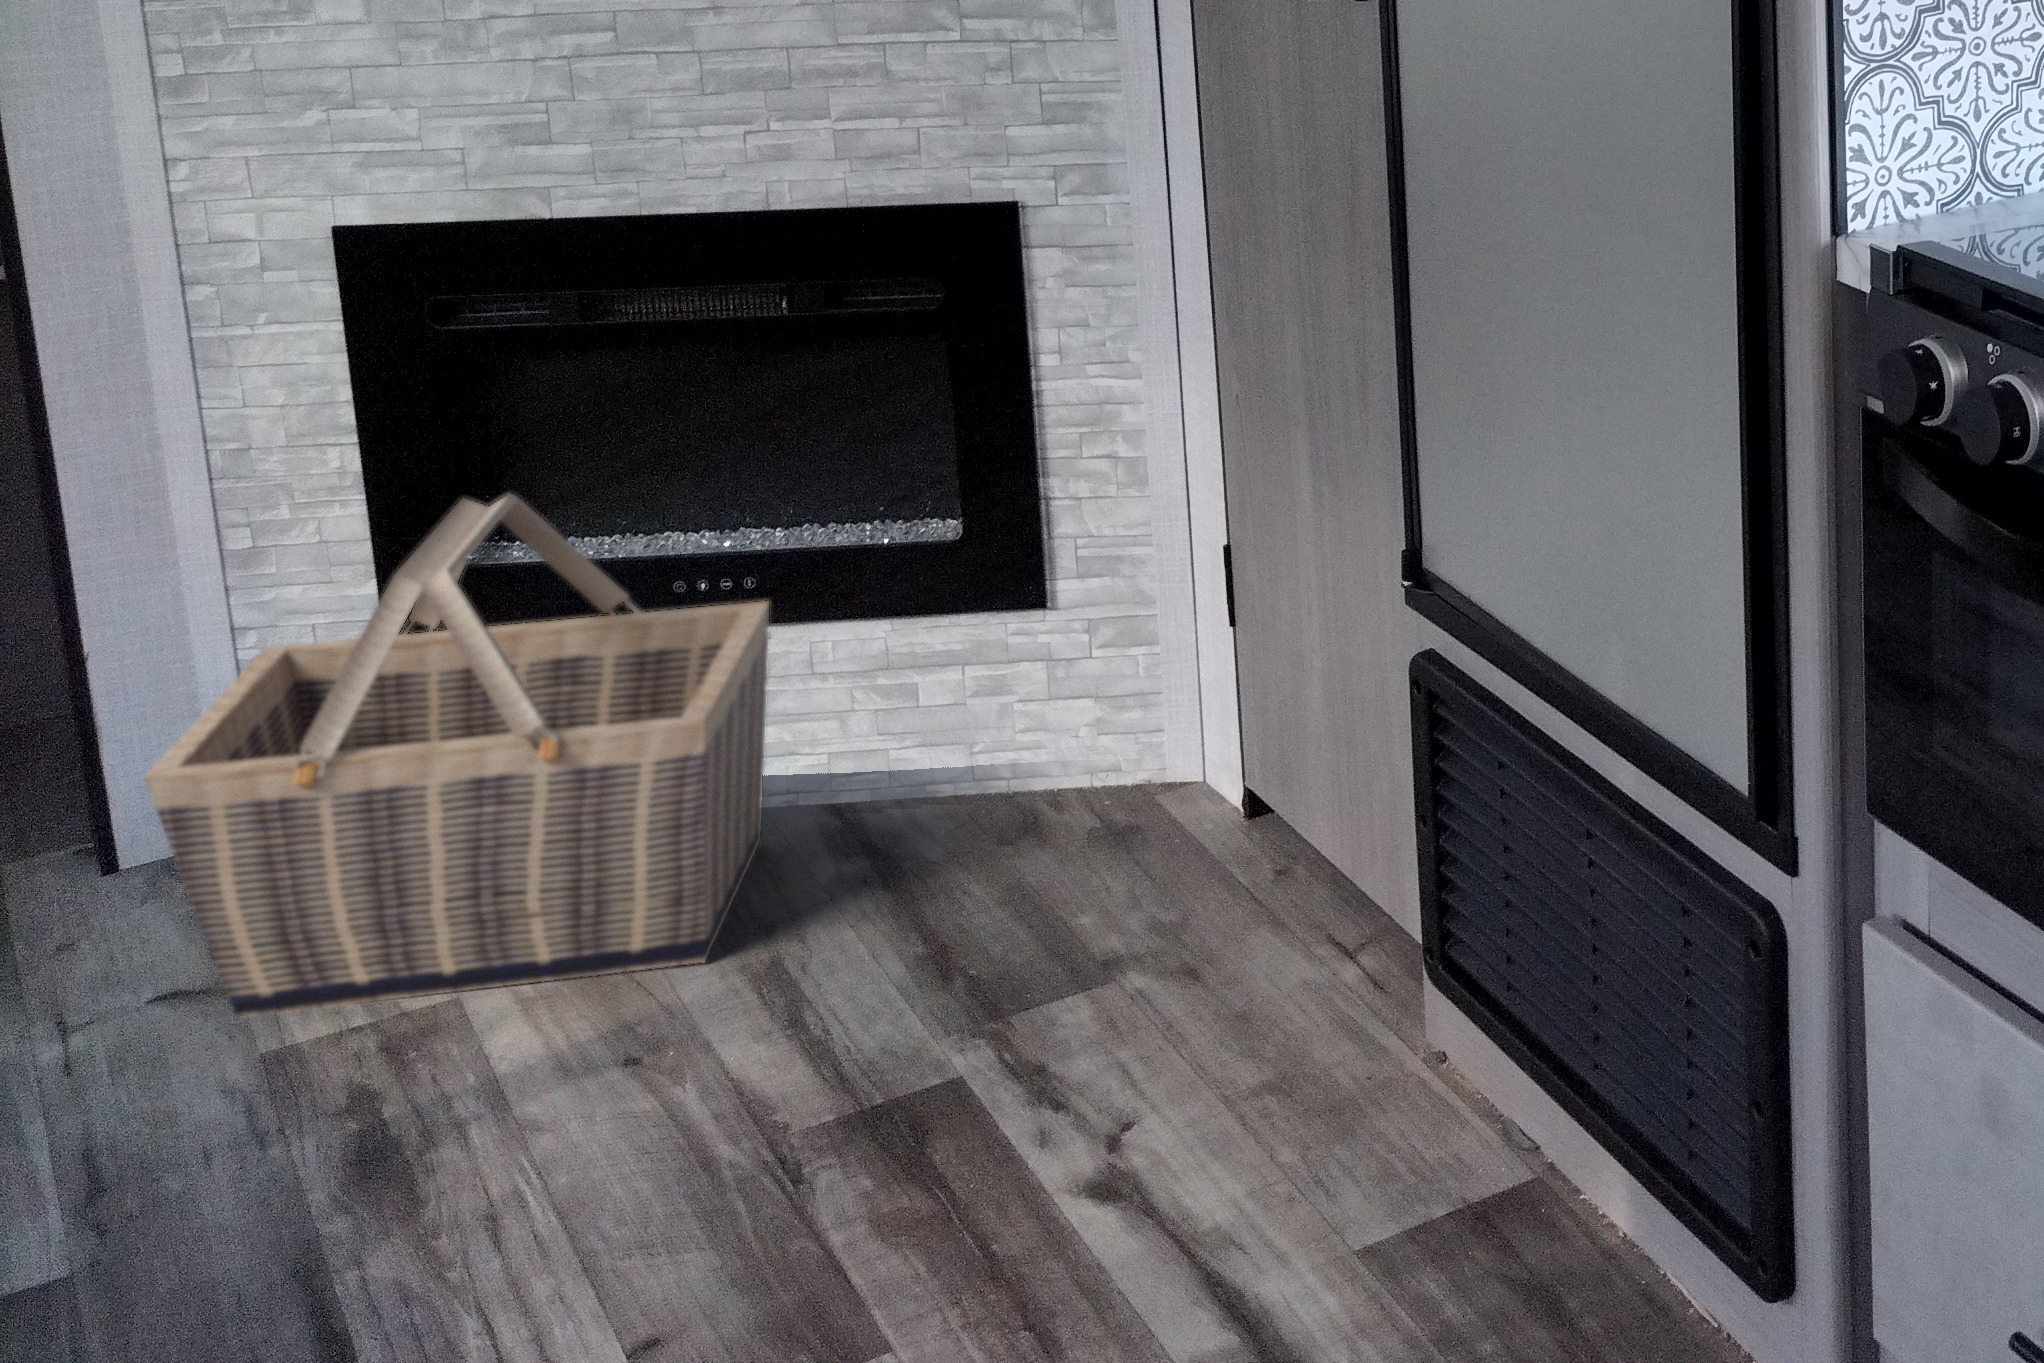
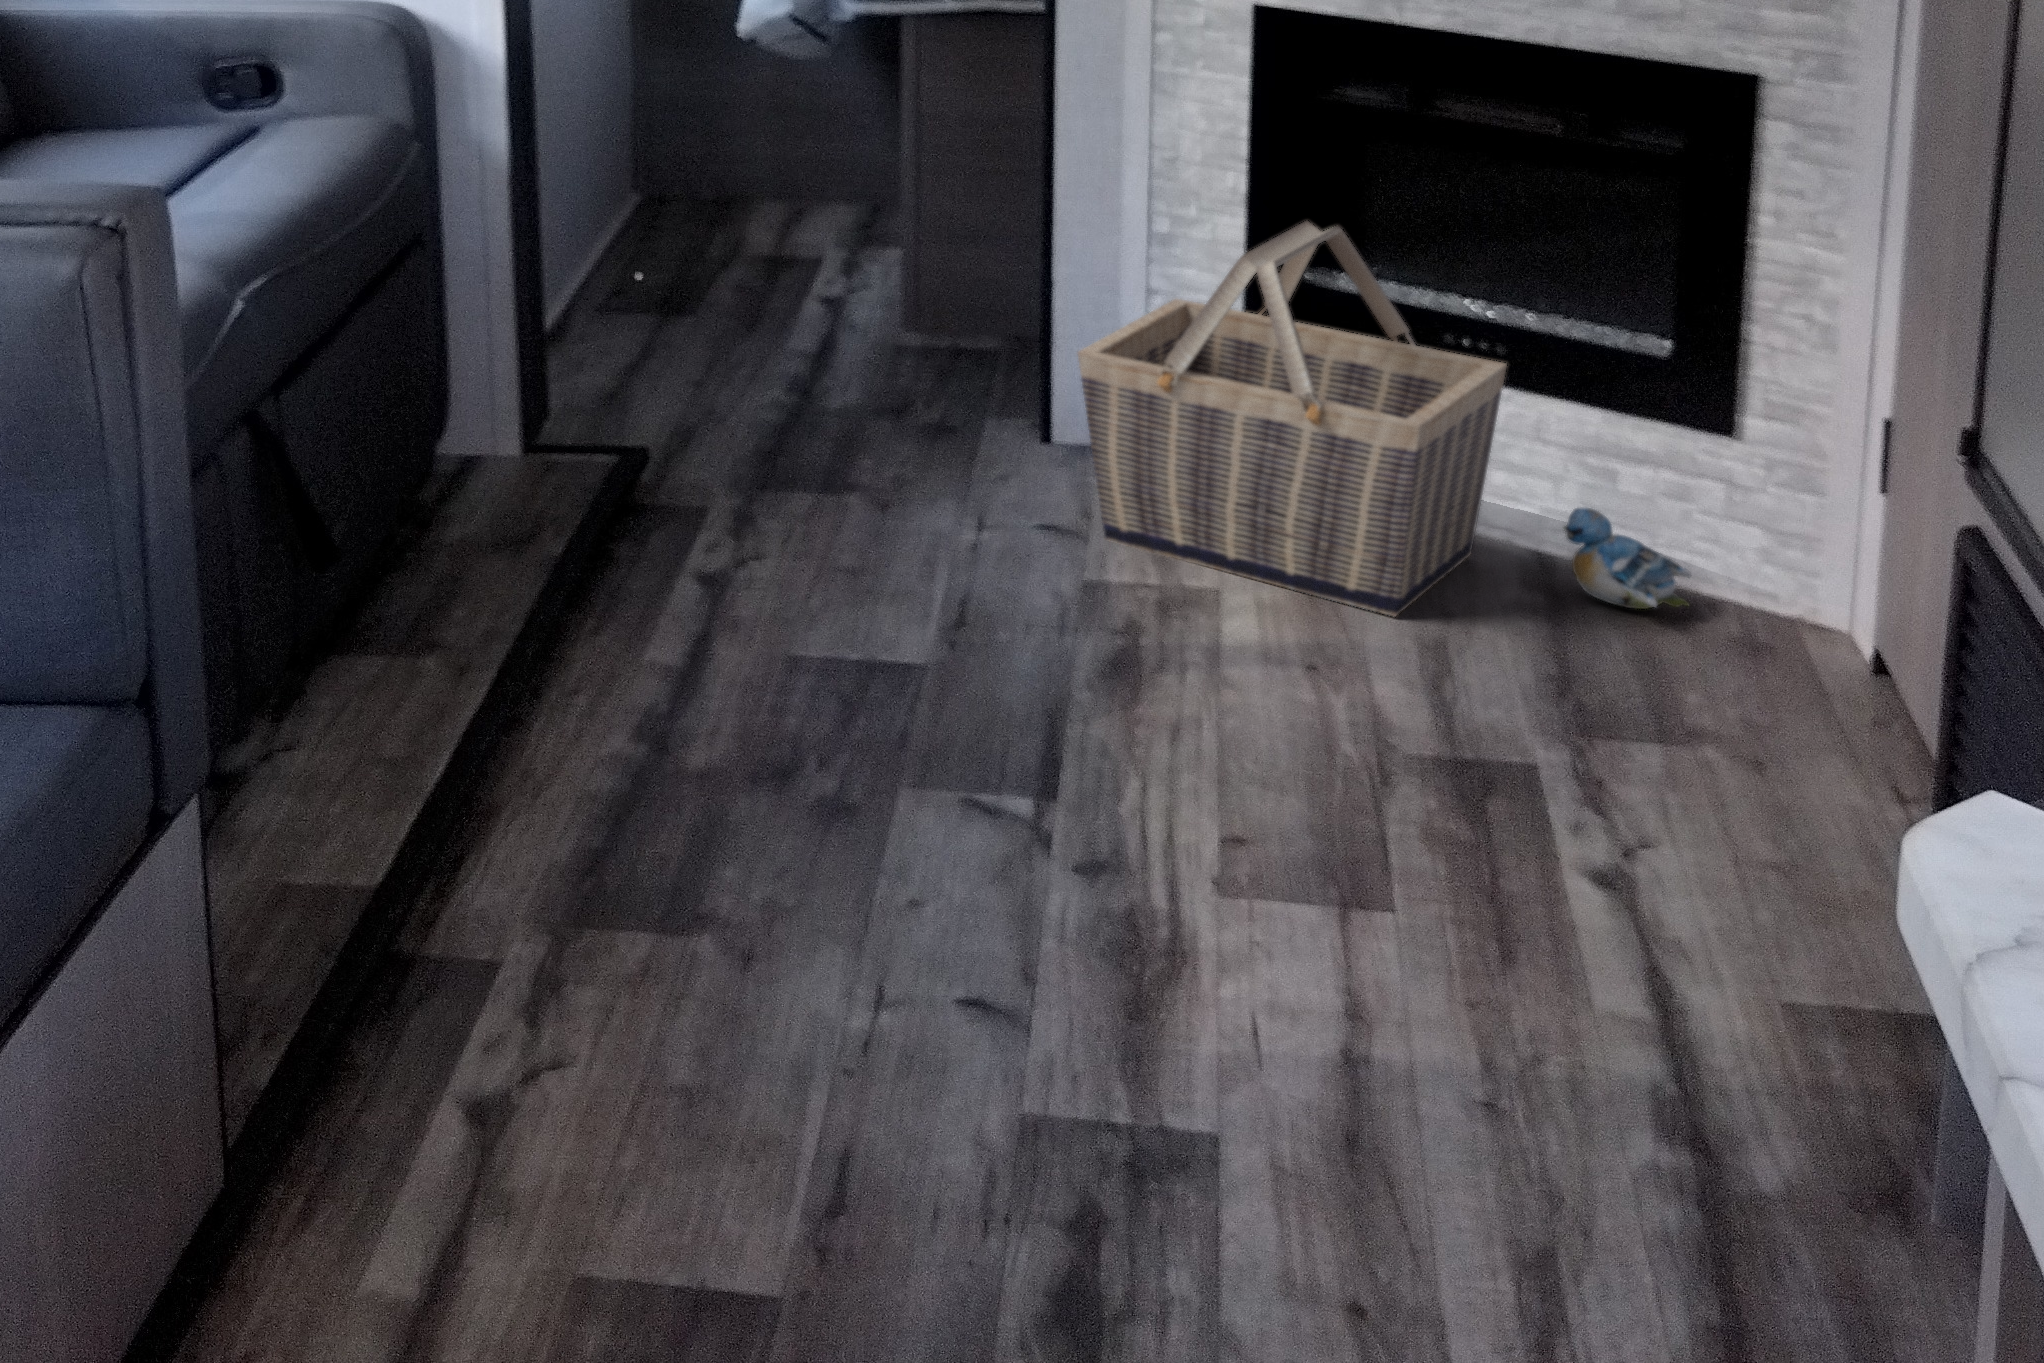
plush toy: none [876,738,1042,839] -> present [1564,508,1691,609]

